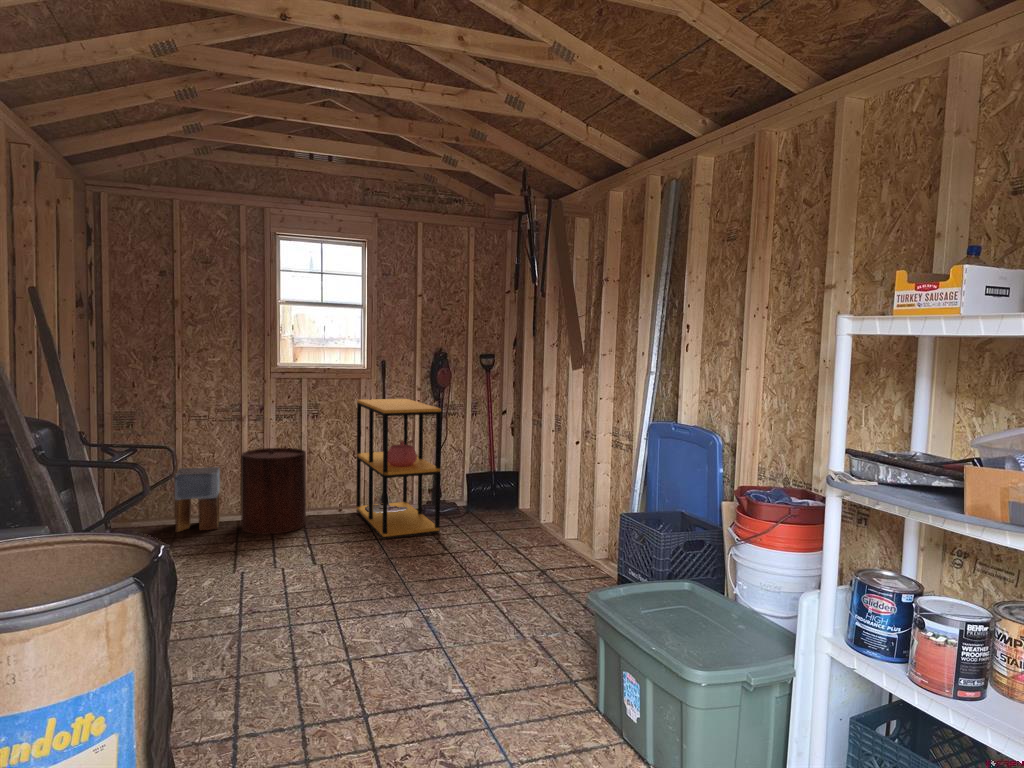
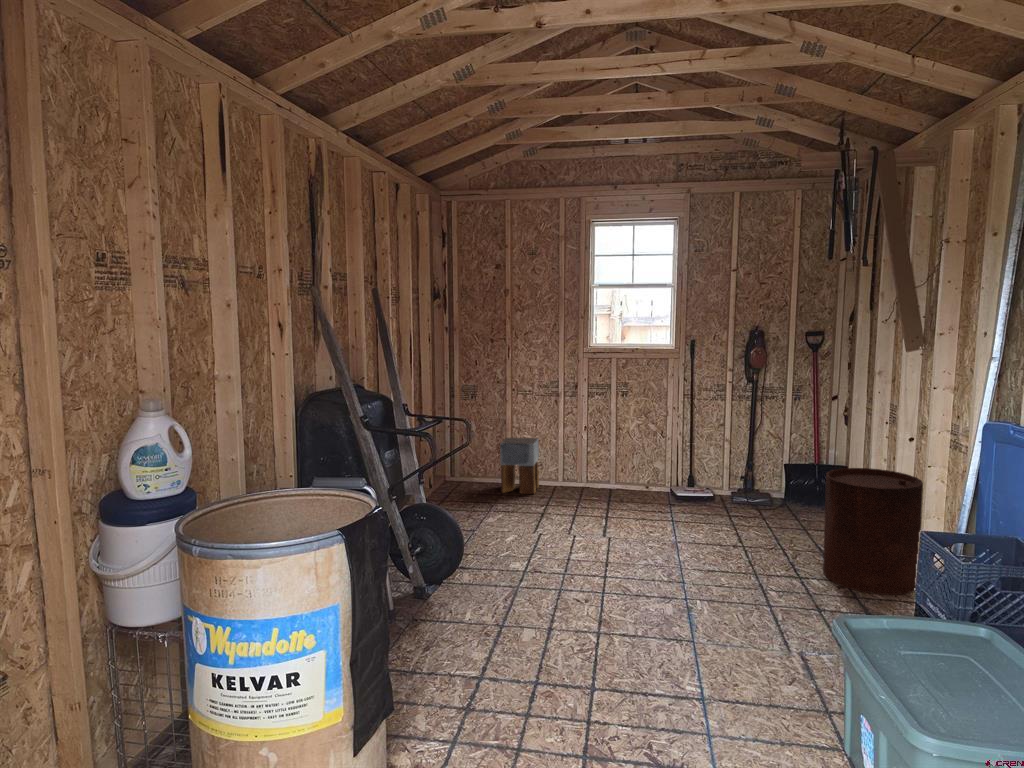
shelving unit: present [357,399,441,539] -> none [663,378,743,524]
trash can: present [241,448,306,534] -> present [823,468,923,595]

